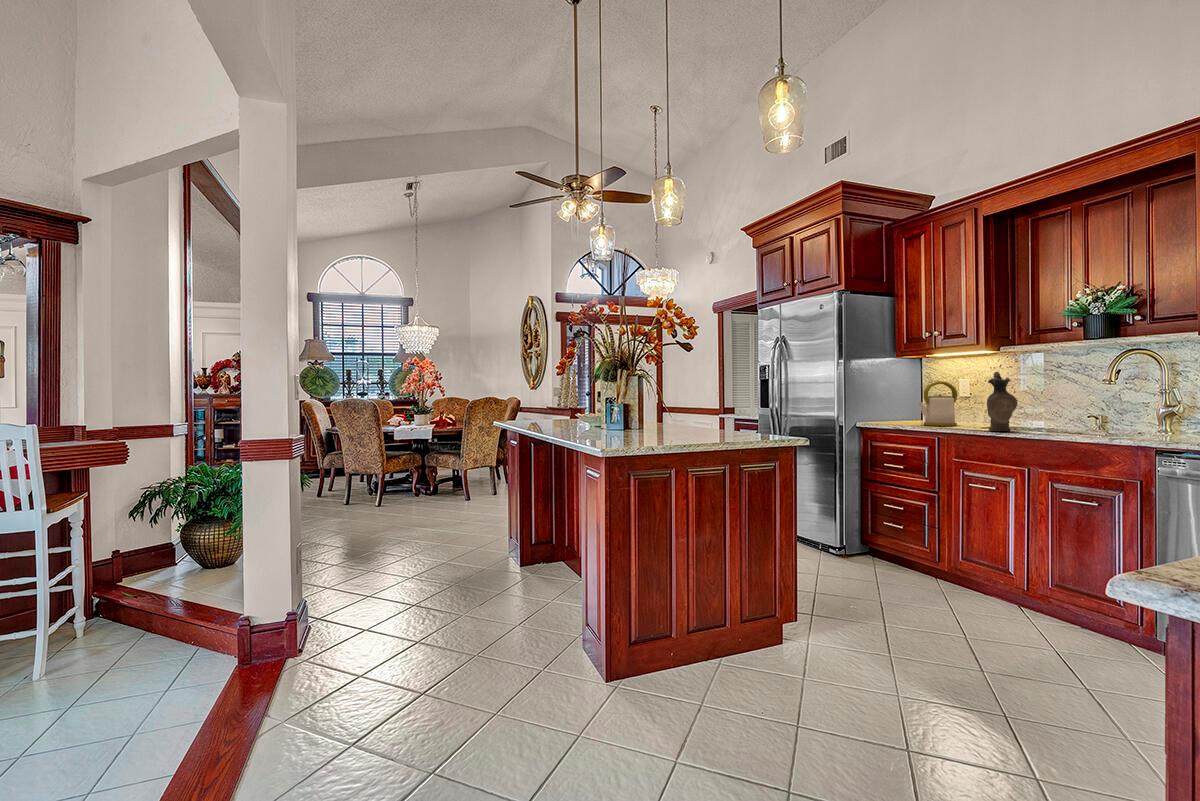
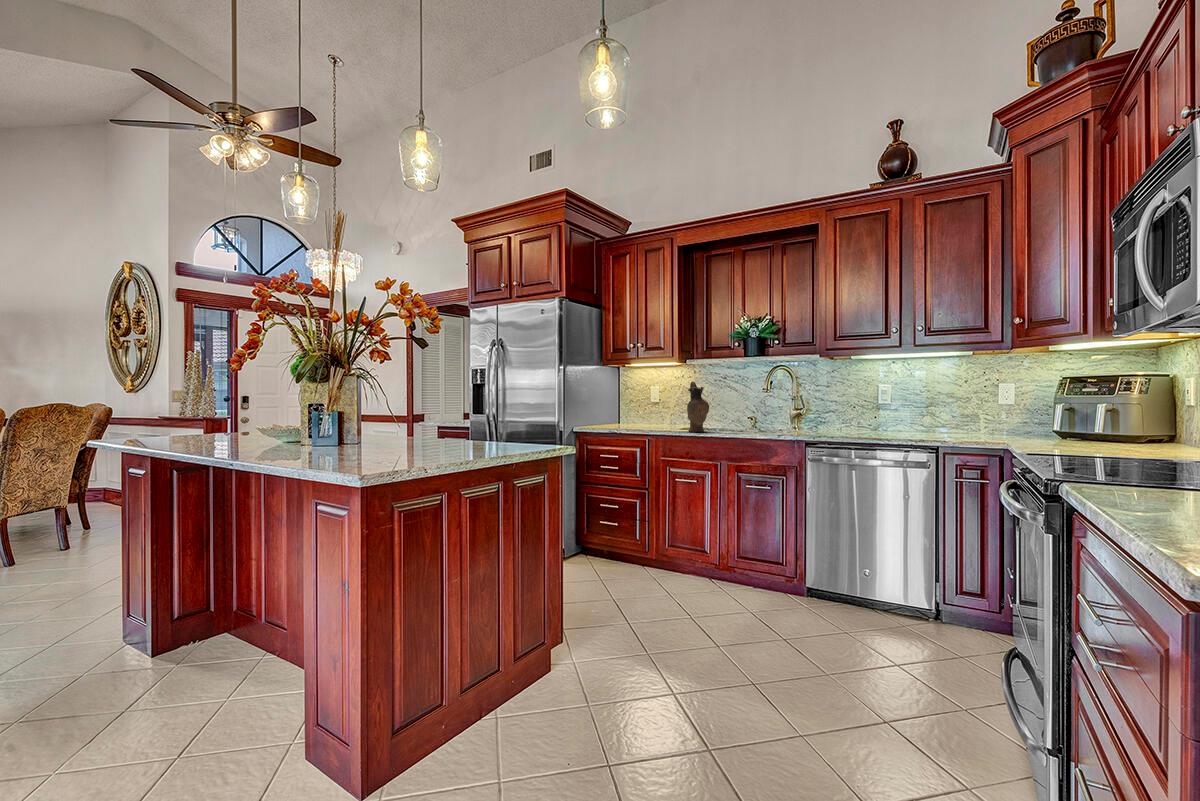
kettle: present [918,381,957,426] -> none [629,388,659,428]

